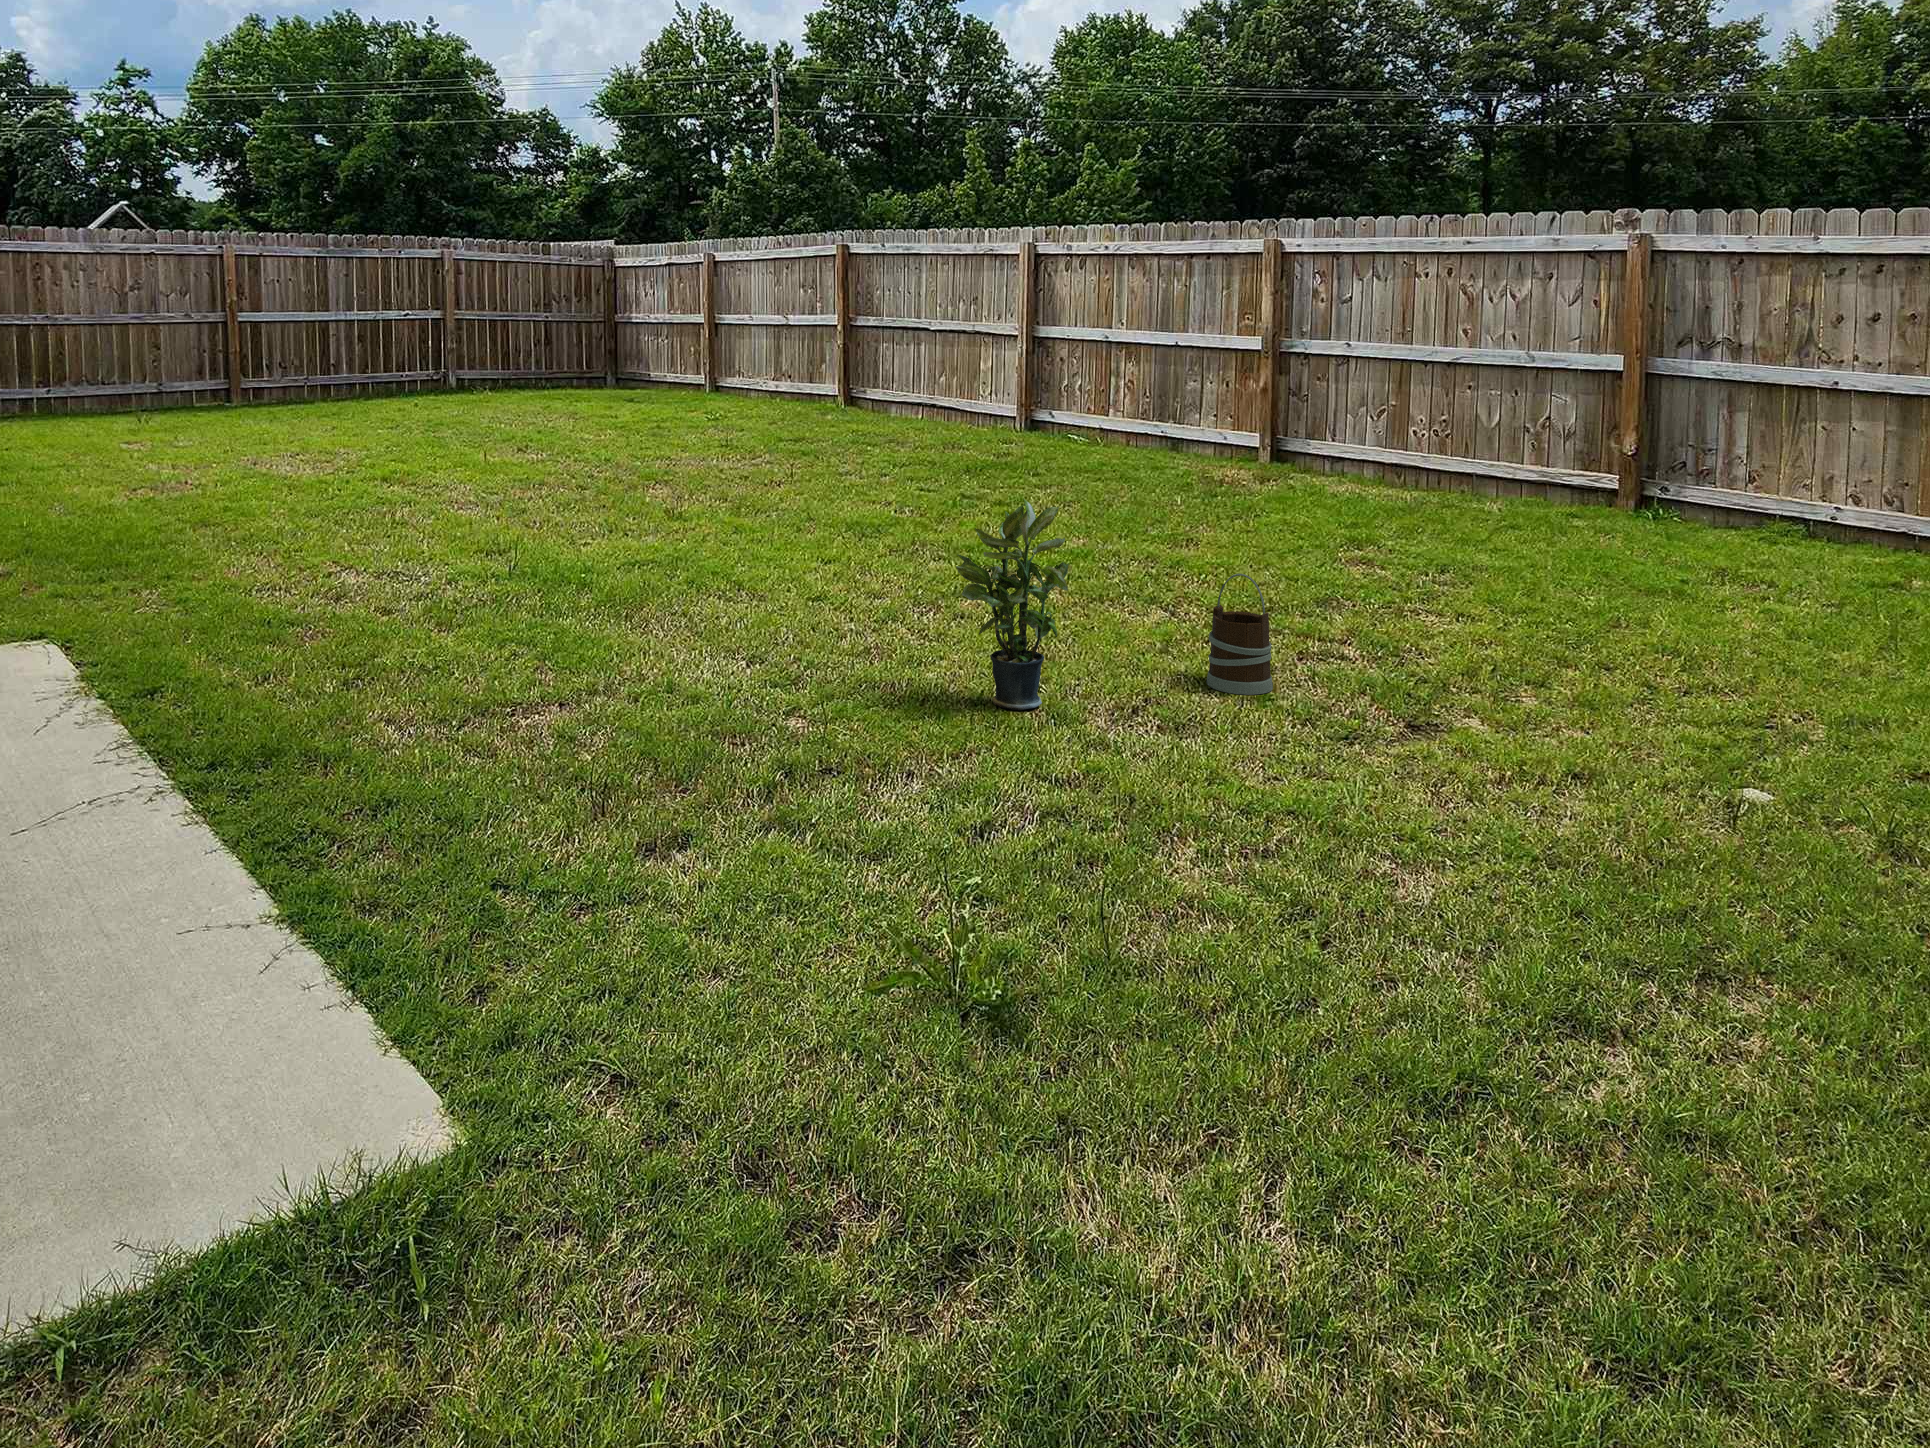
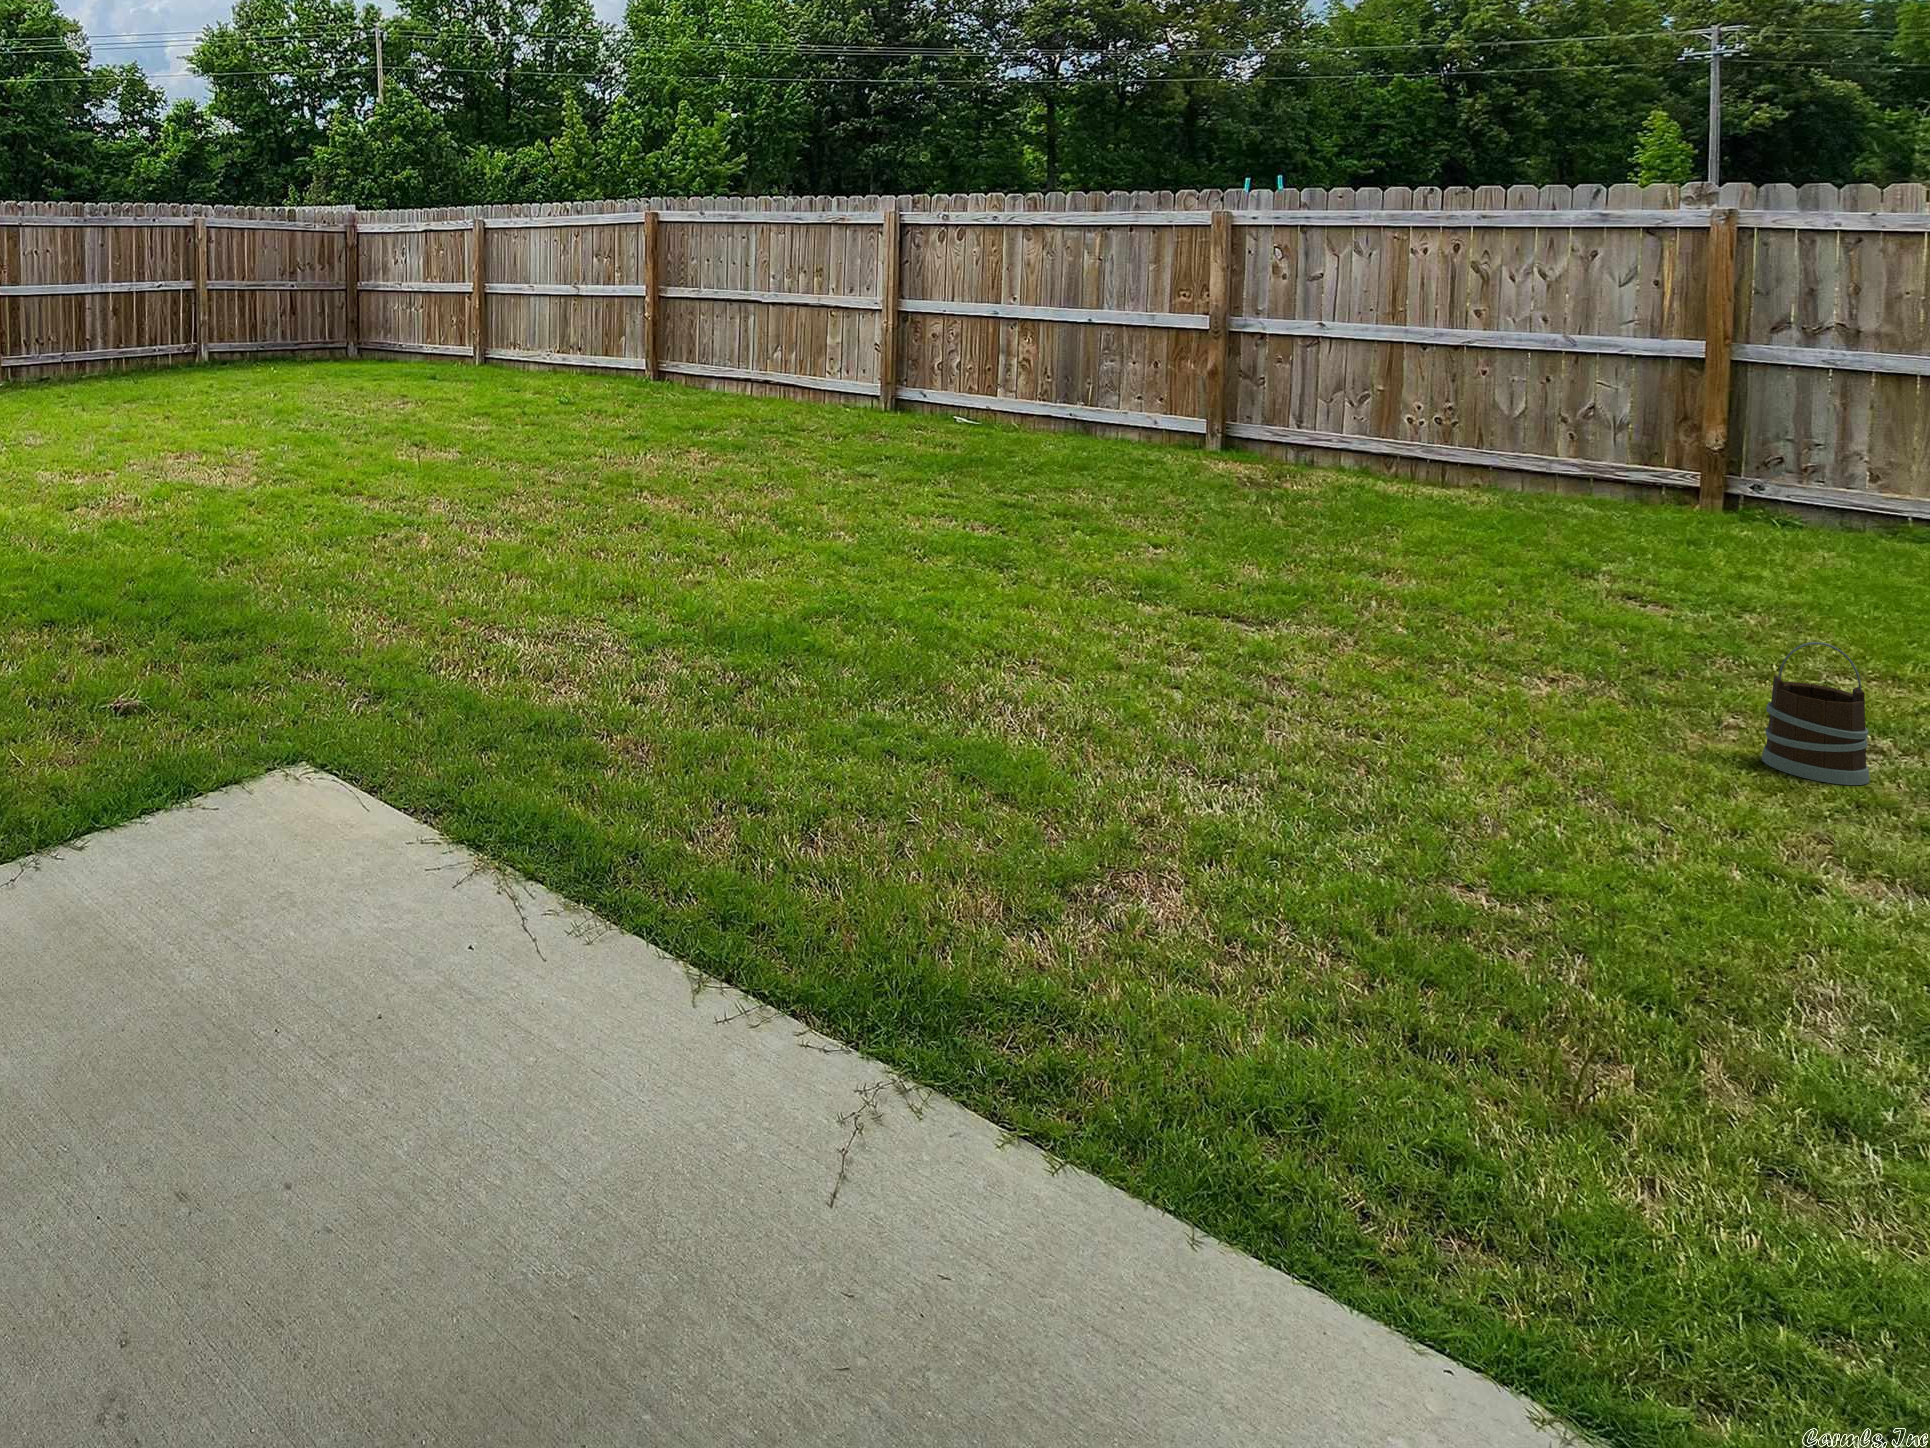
potted plant: present [956,499,1068,710] -> none [1563,569,1735,825]

